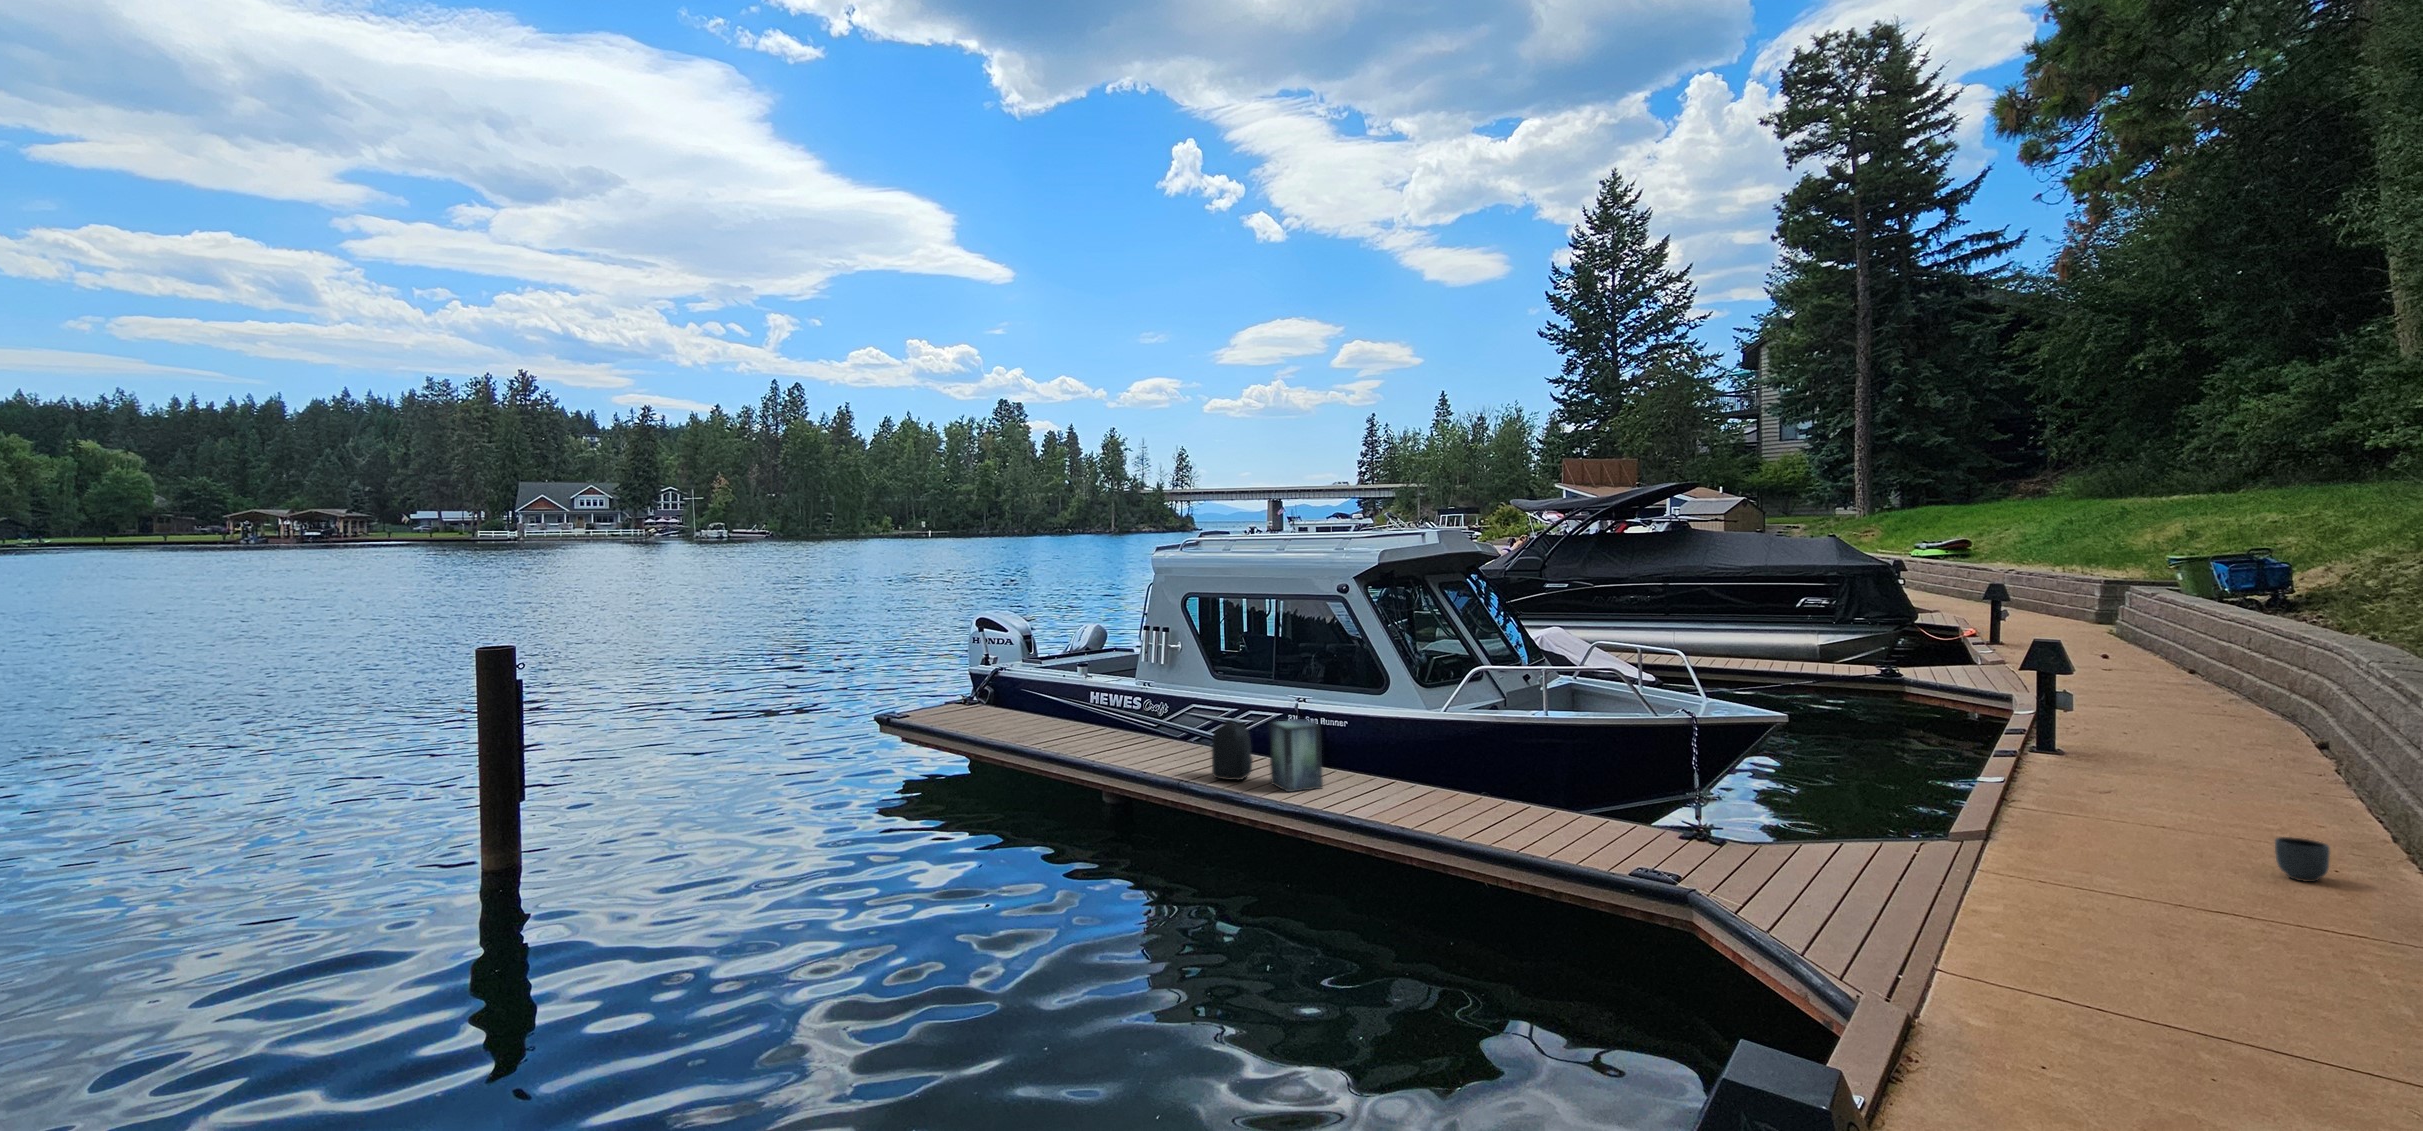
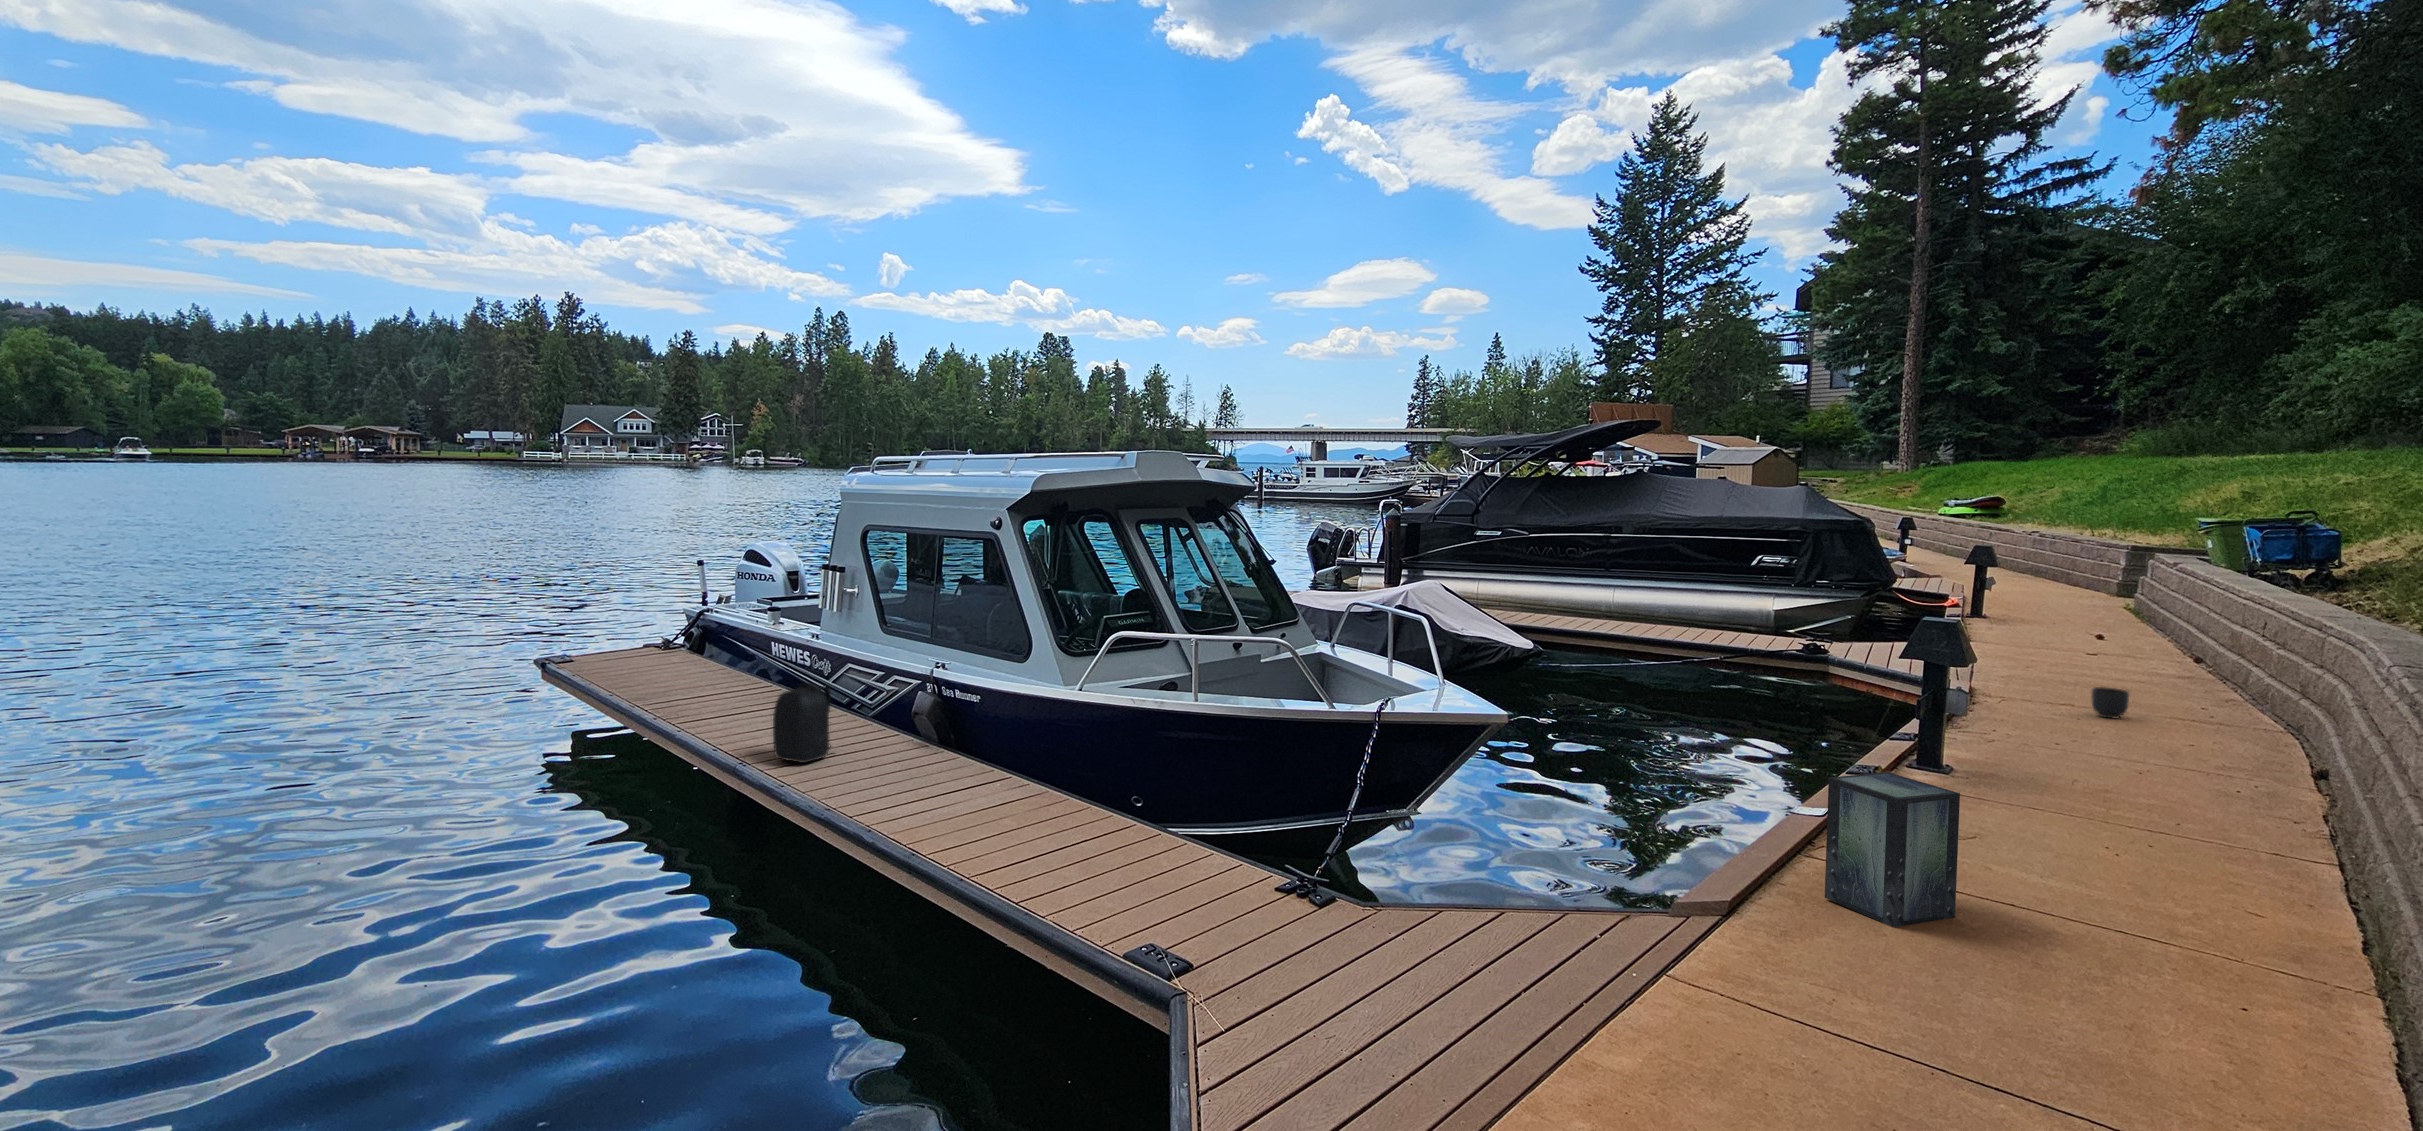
storage box: present [1269,719,1323,792] -> present [1825,772,1960,927]
planter: present [2275,837,2330,882] -> present [2092,687,2129,719]

